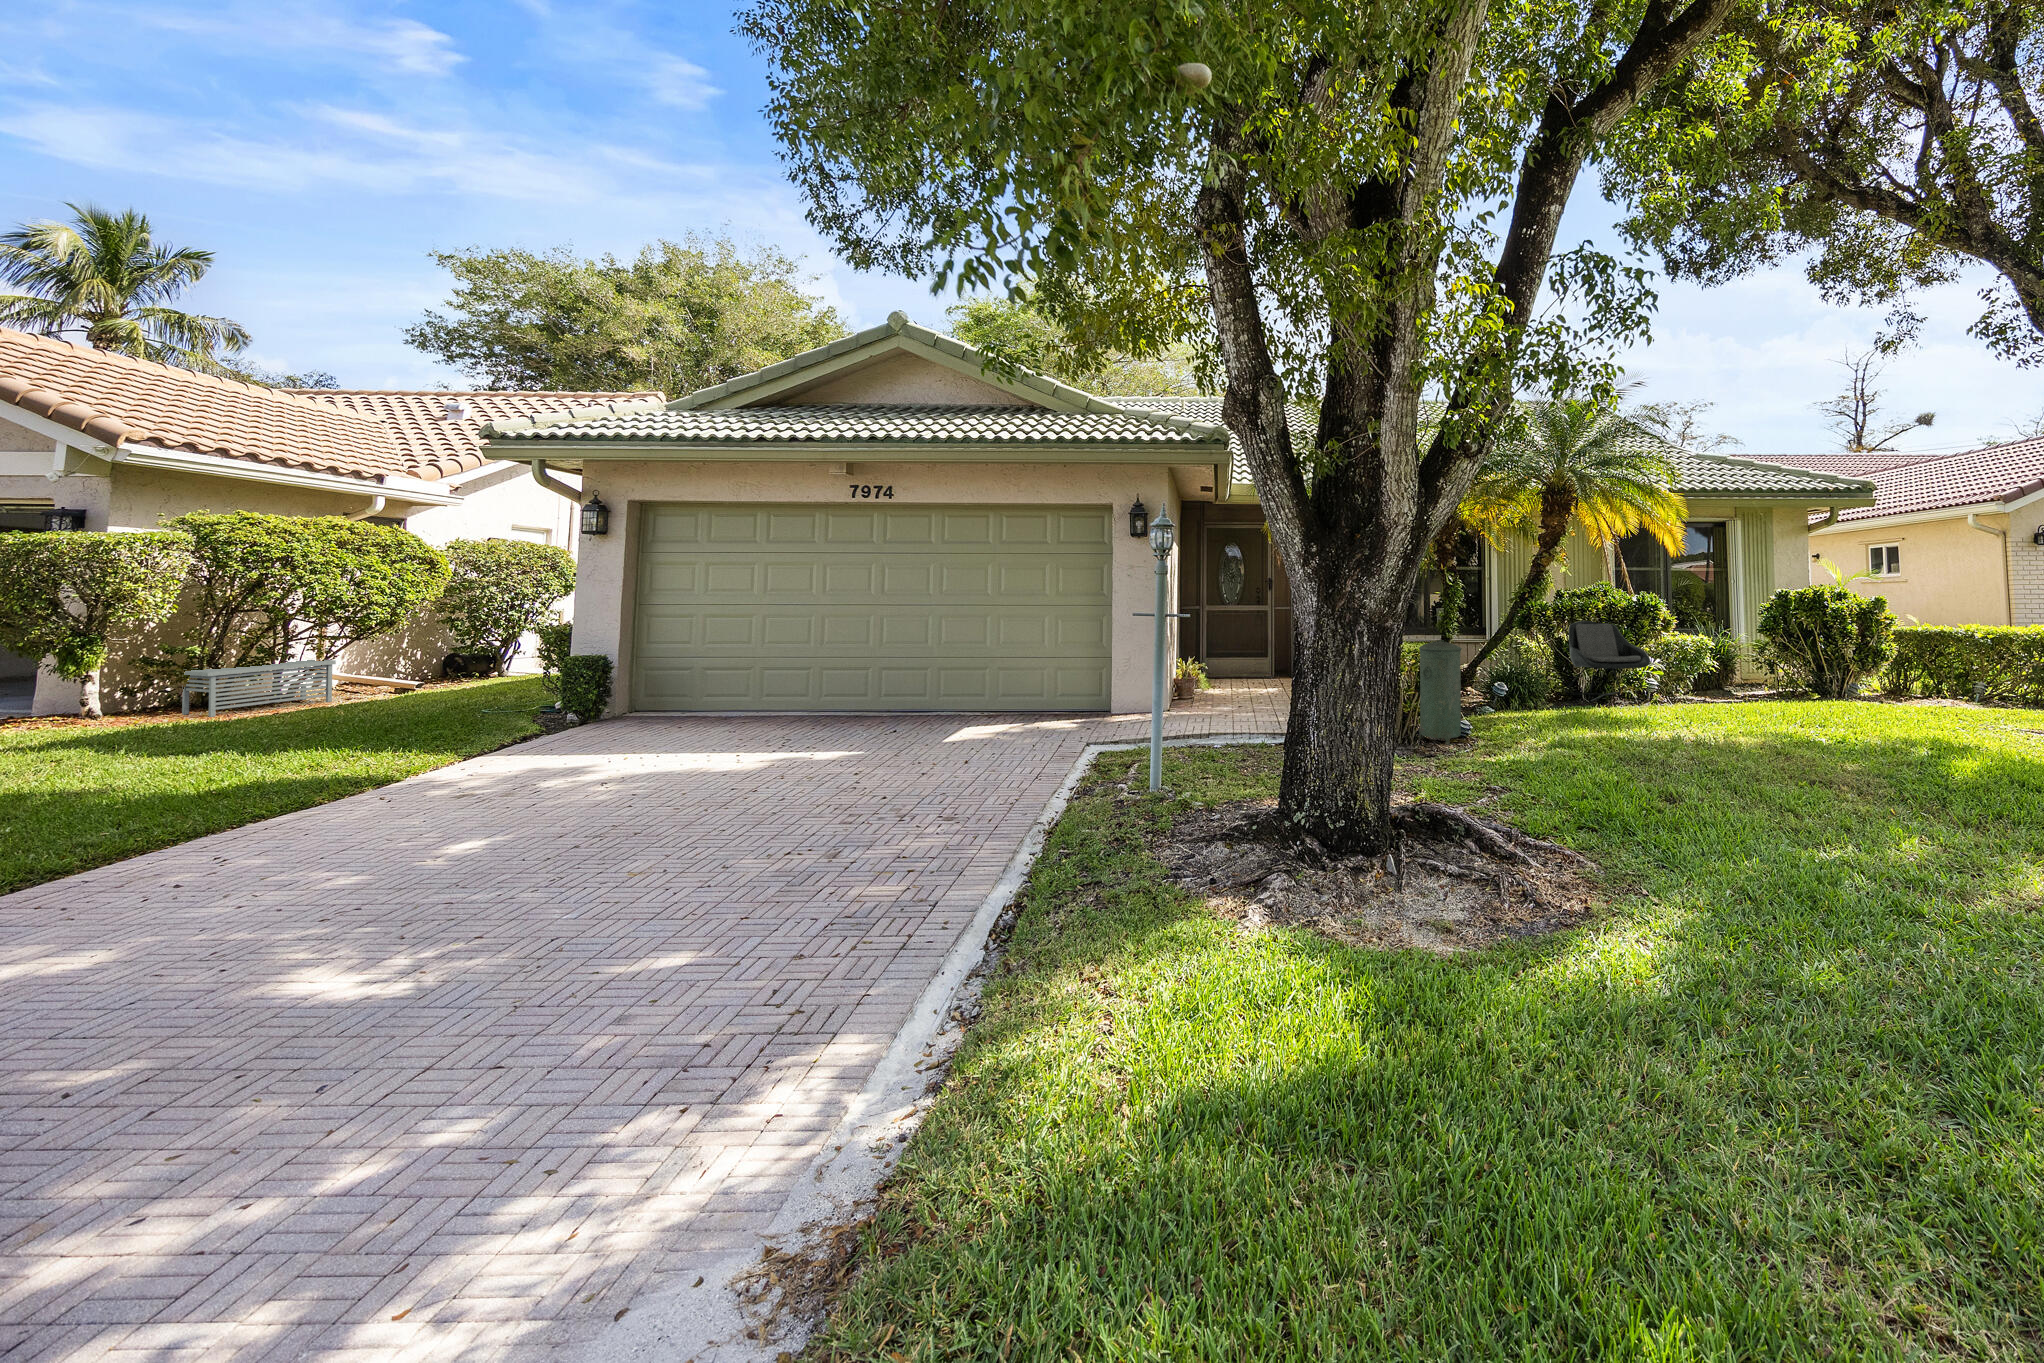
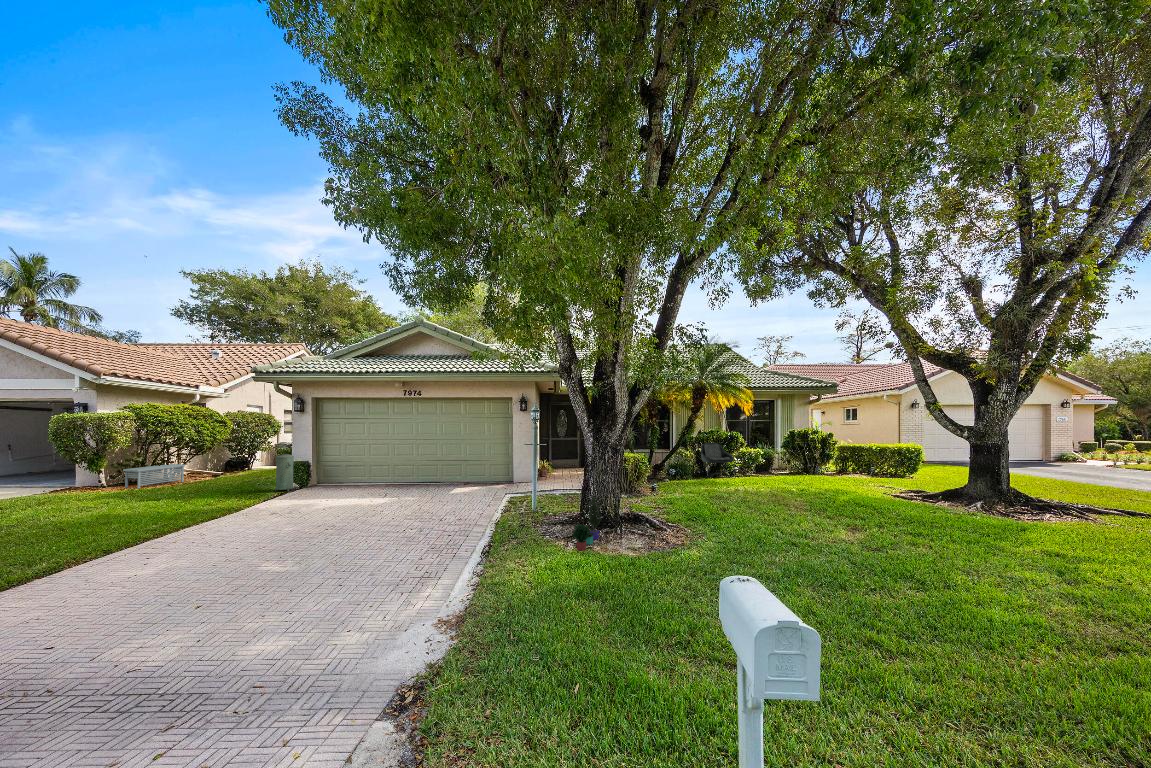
trash can: present [1419,639,1462,745] -> present [275,454,294,491]
potted plant: none [1256,763,1345,928] -> present [573,498,601,551]

